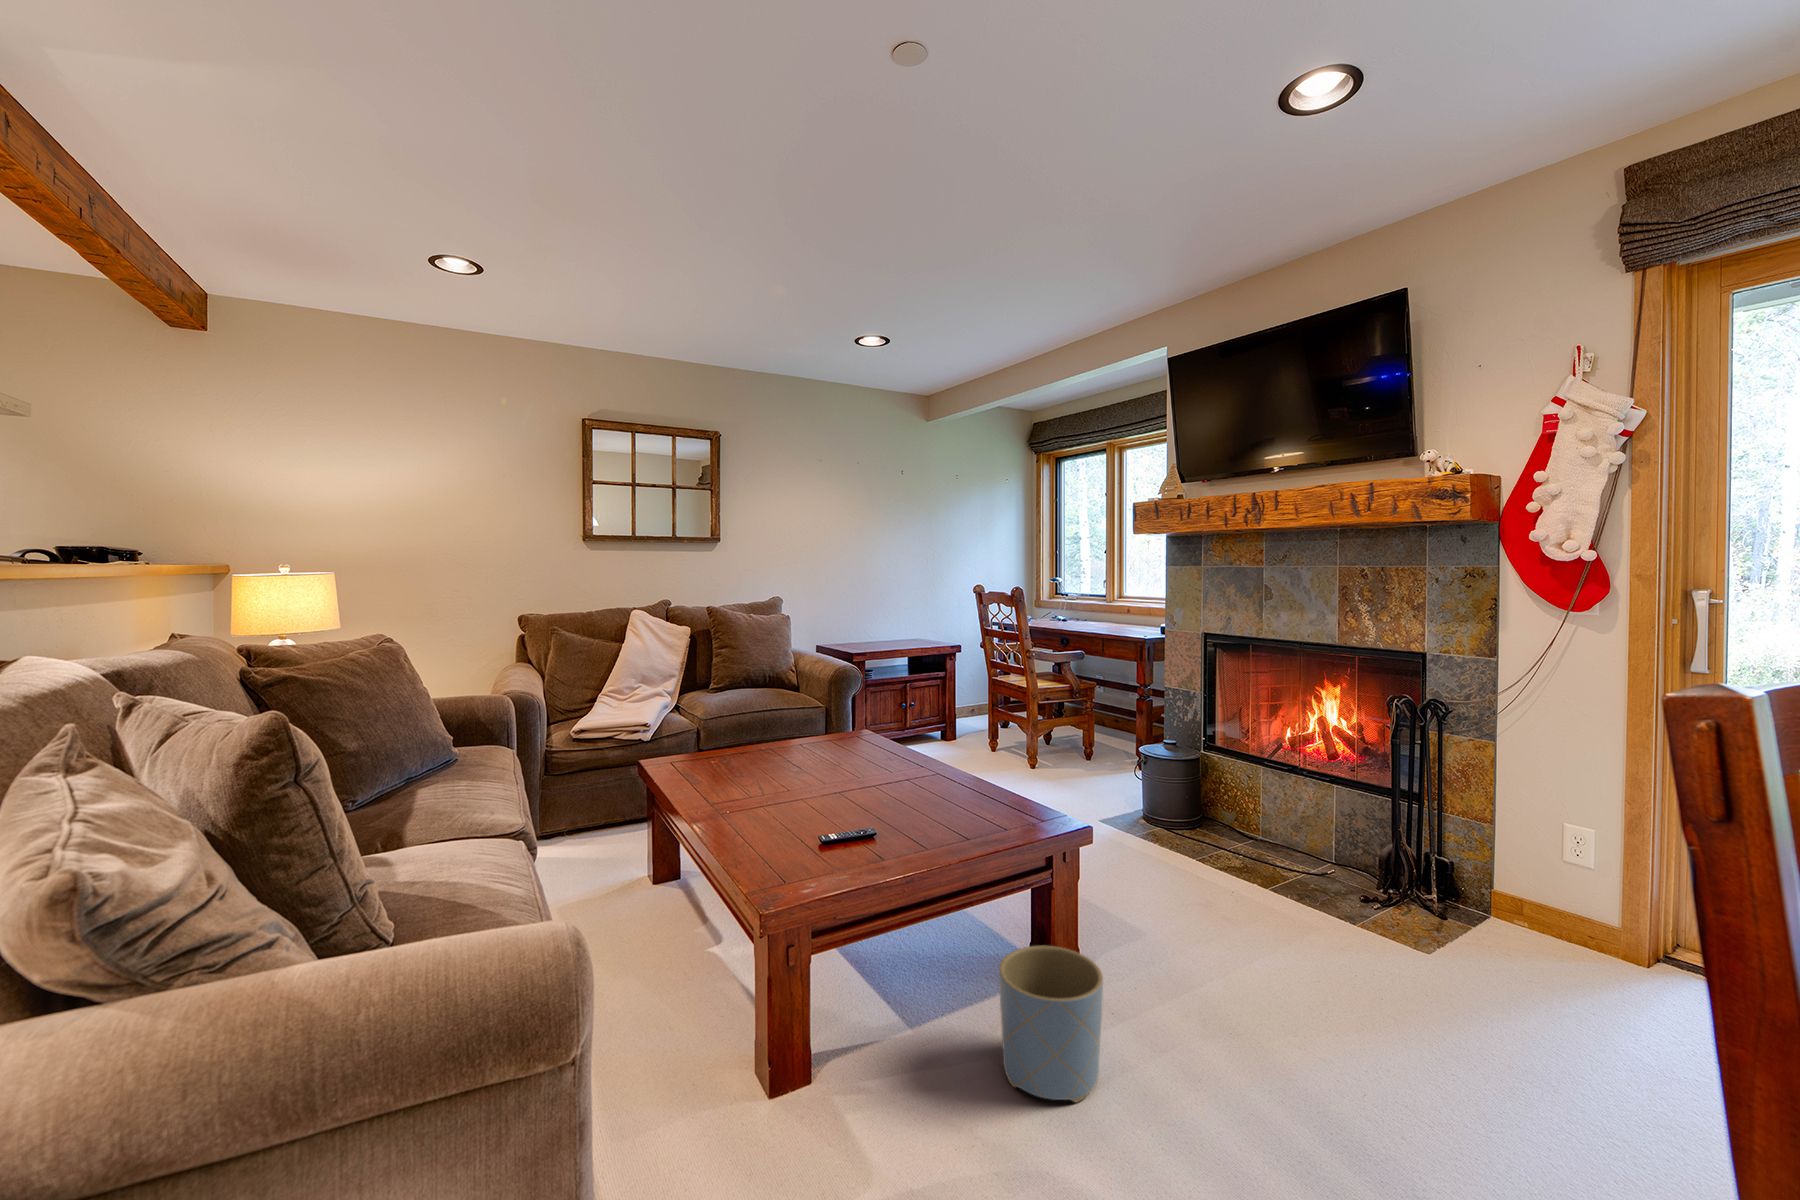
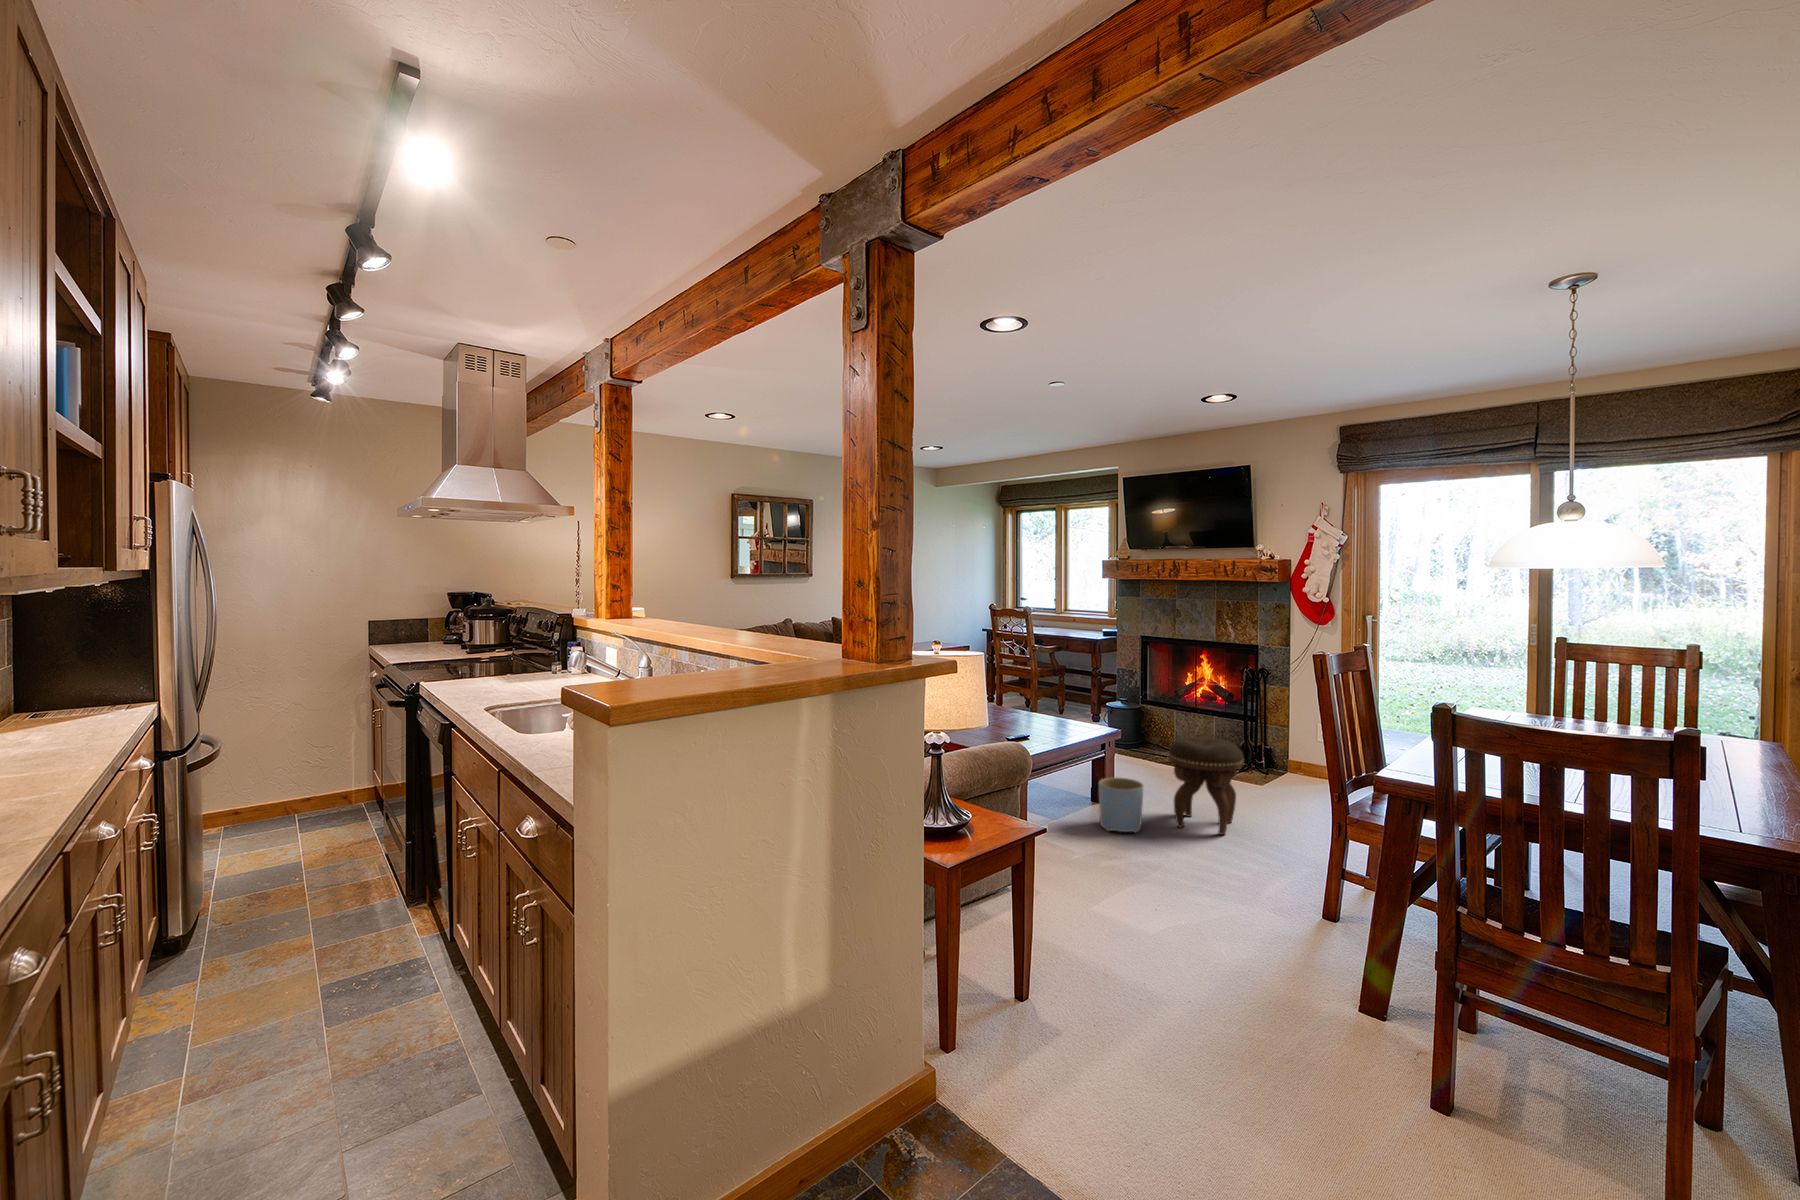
footstool: none [1176,865,1369,1146] -> present [1169,737,1244,835]

